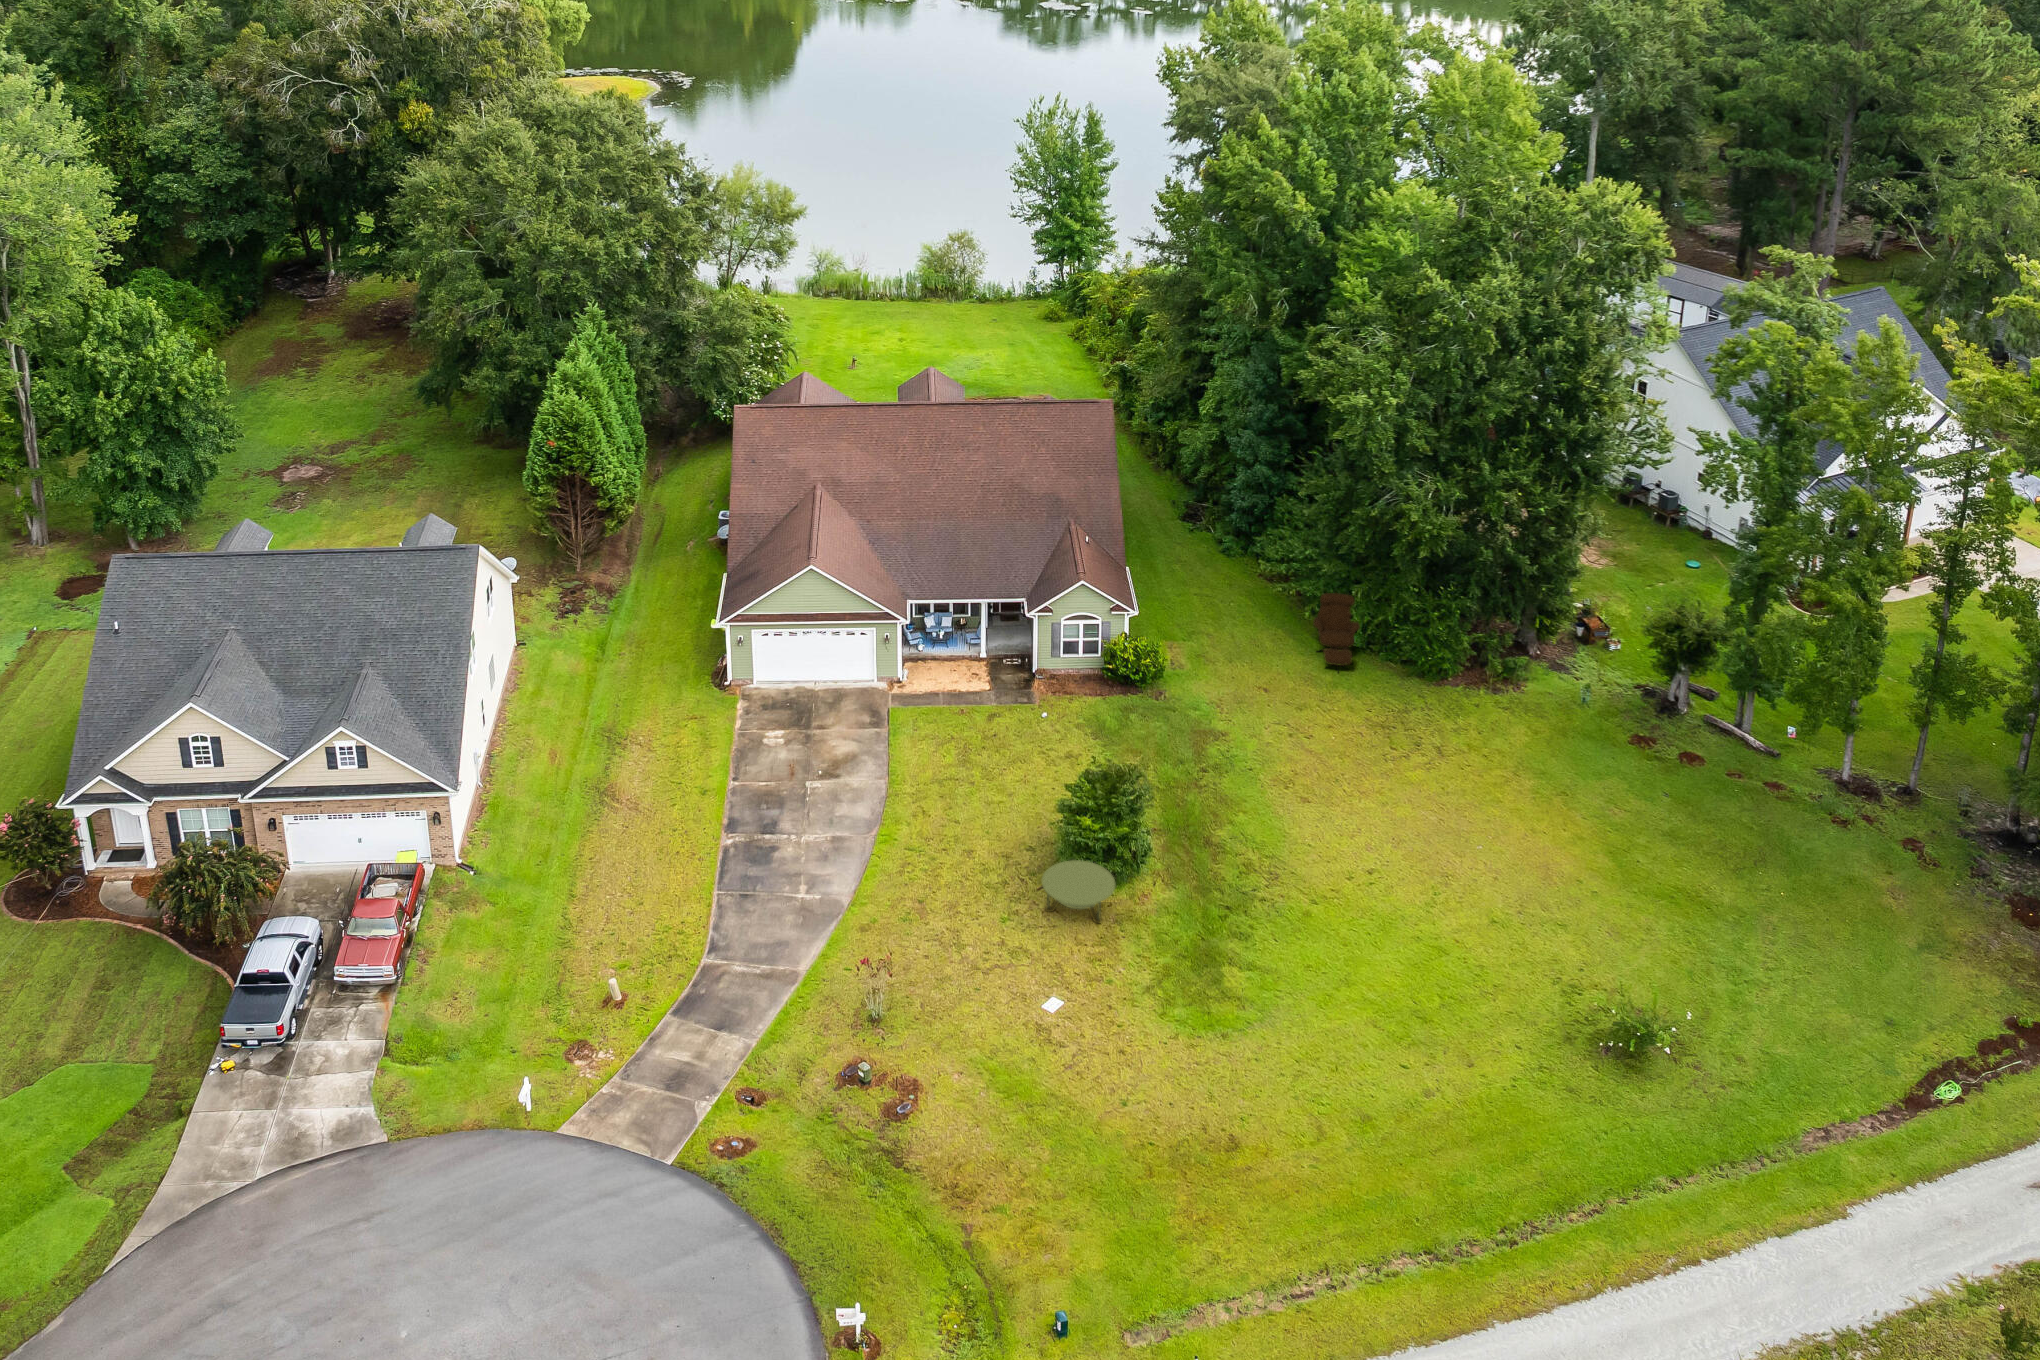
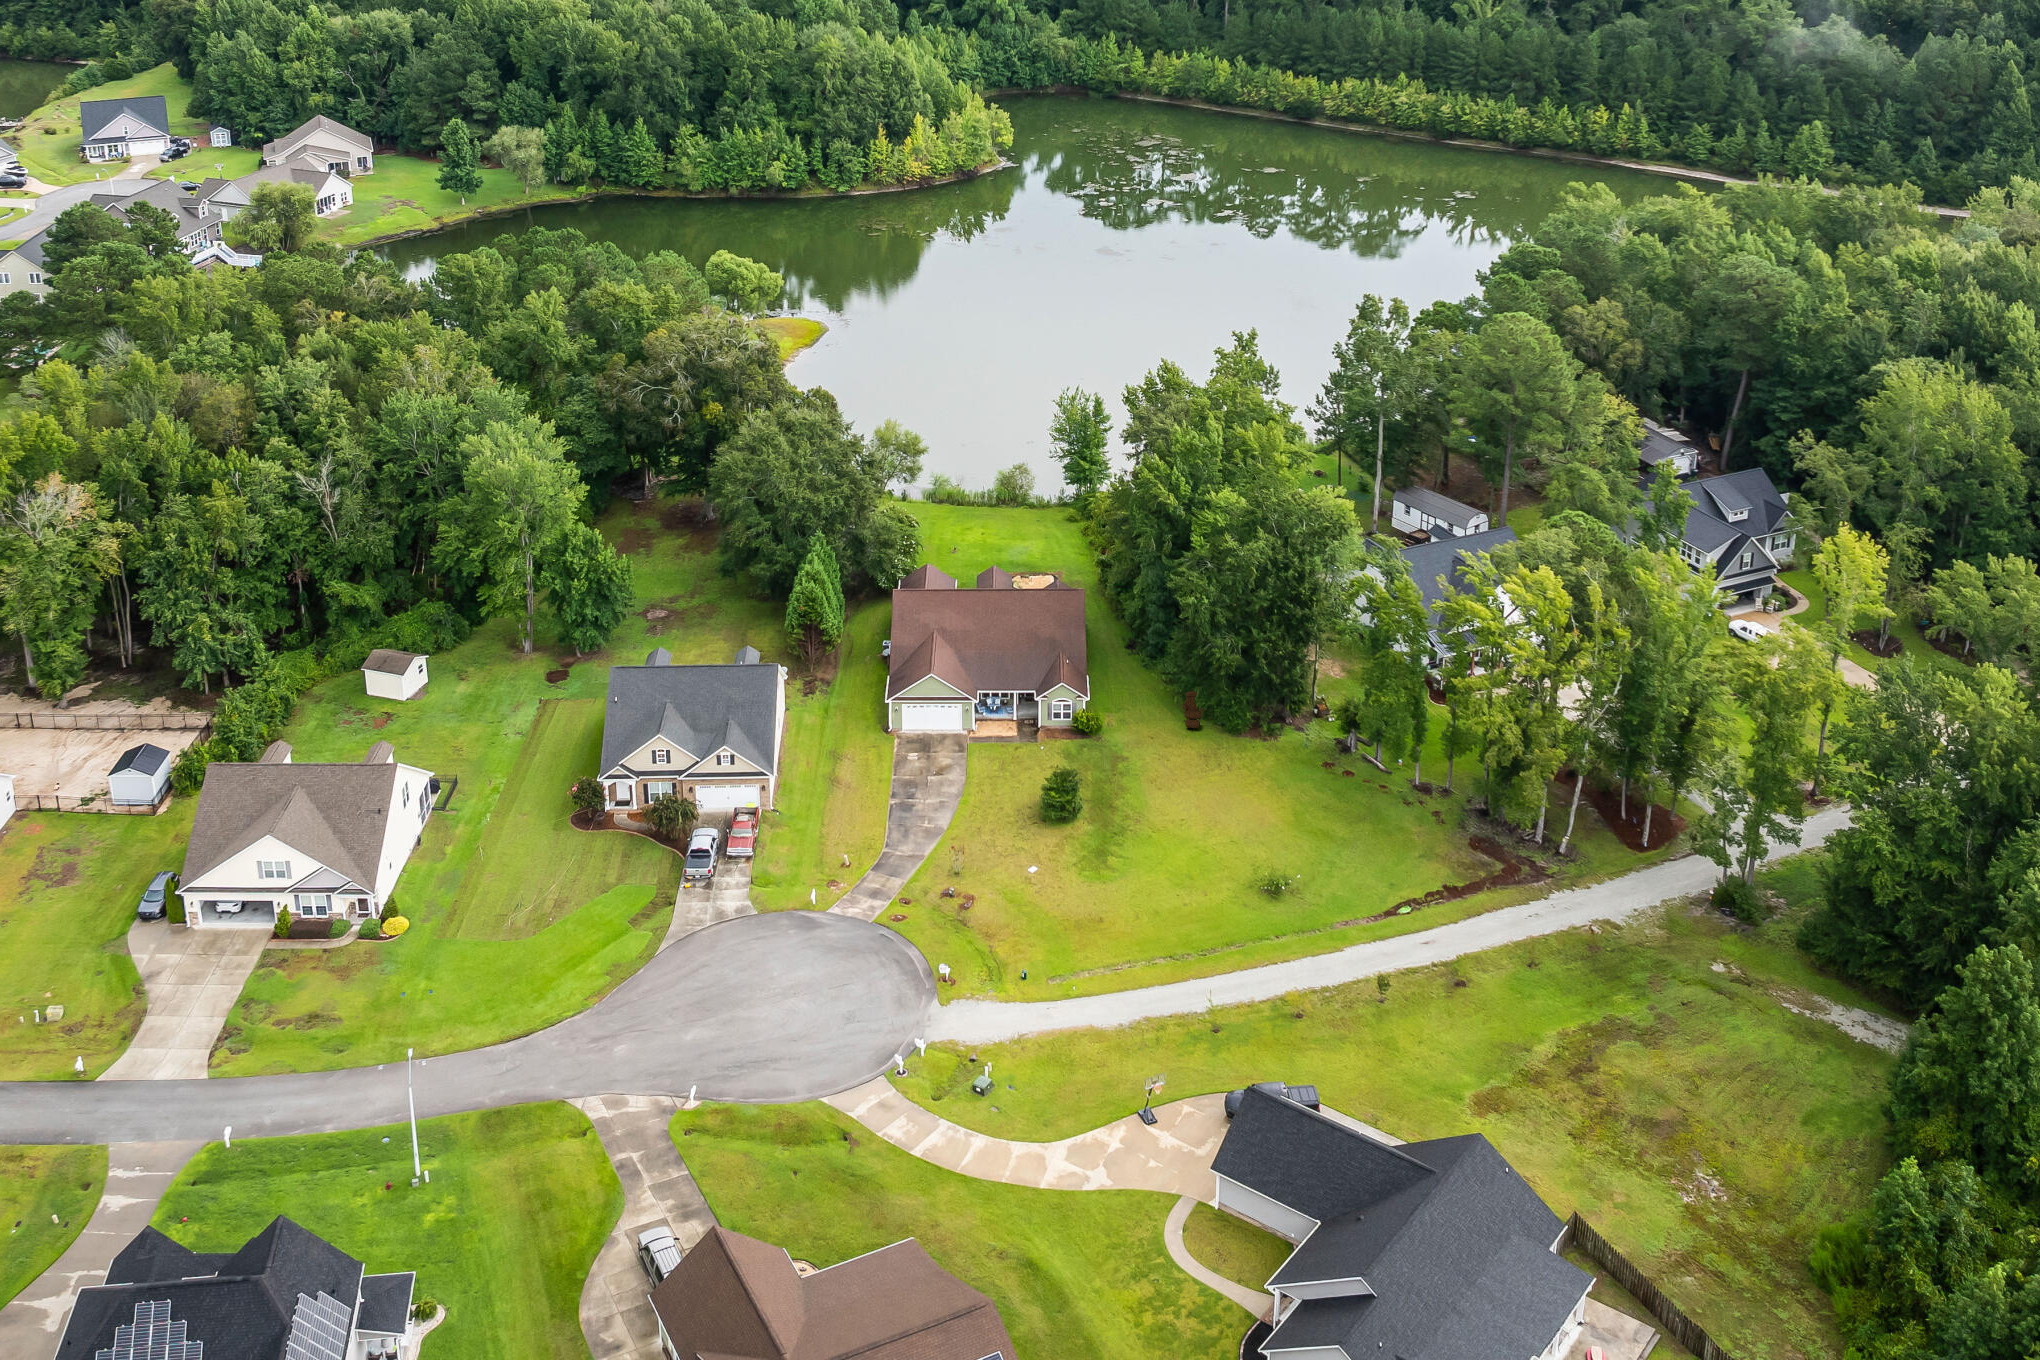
round table: present [1042,860,1115,924] -> none [1032,813,1065,840]

